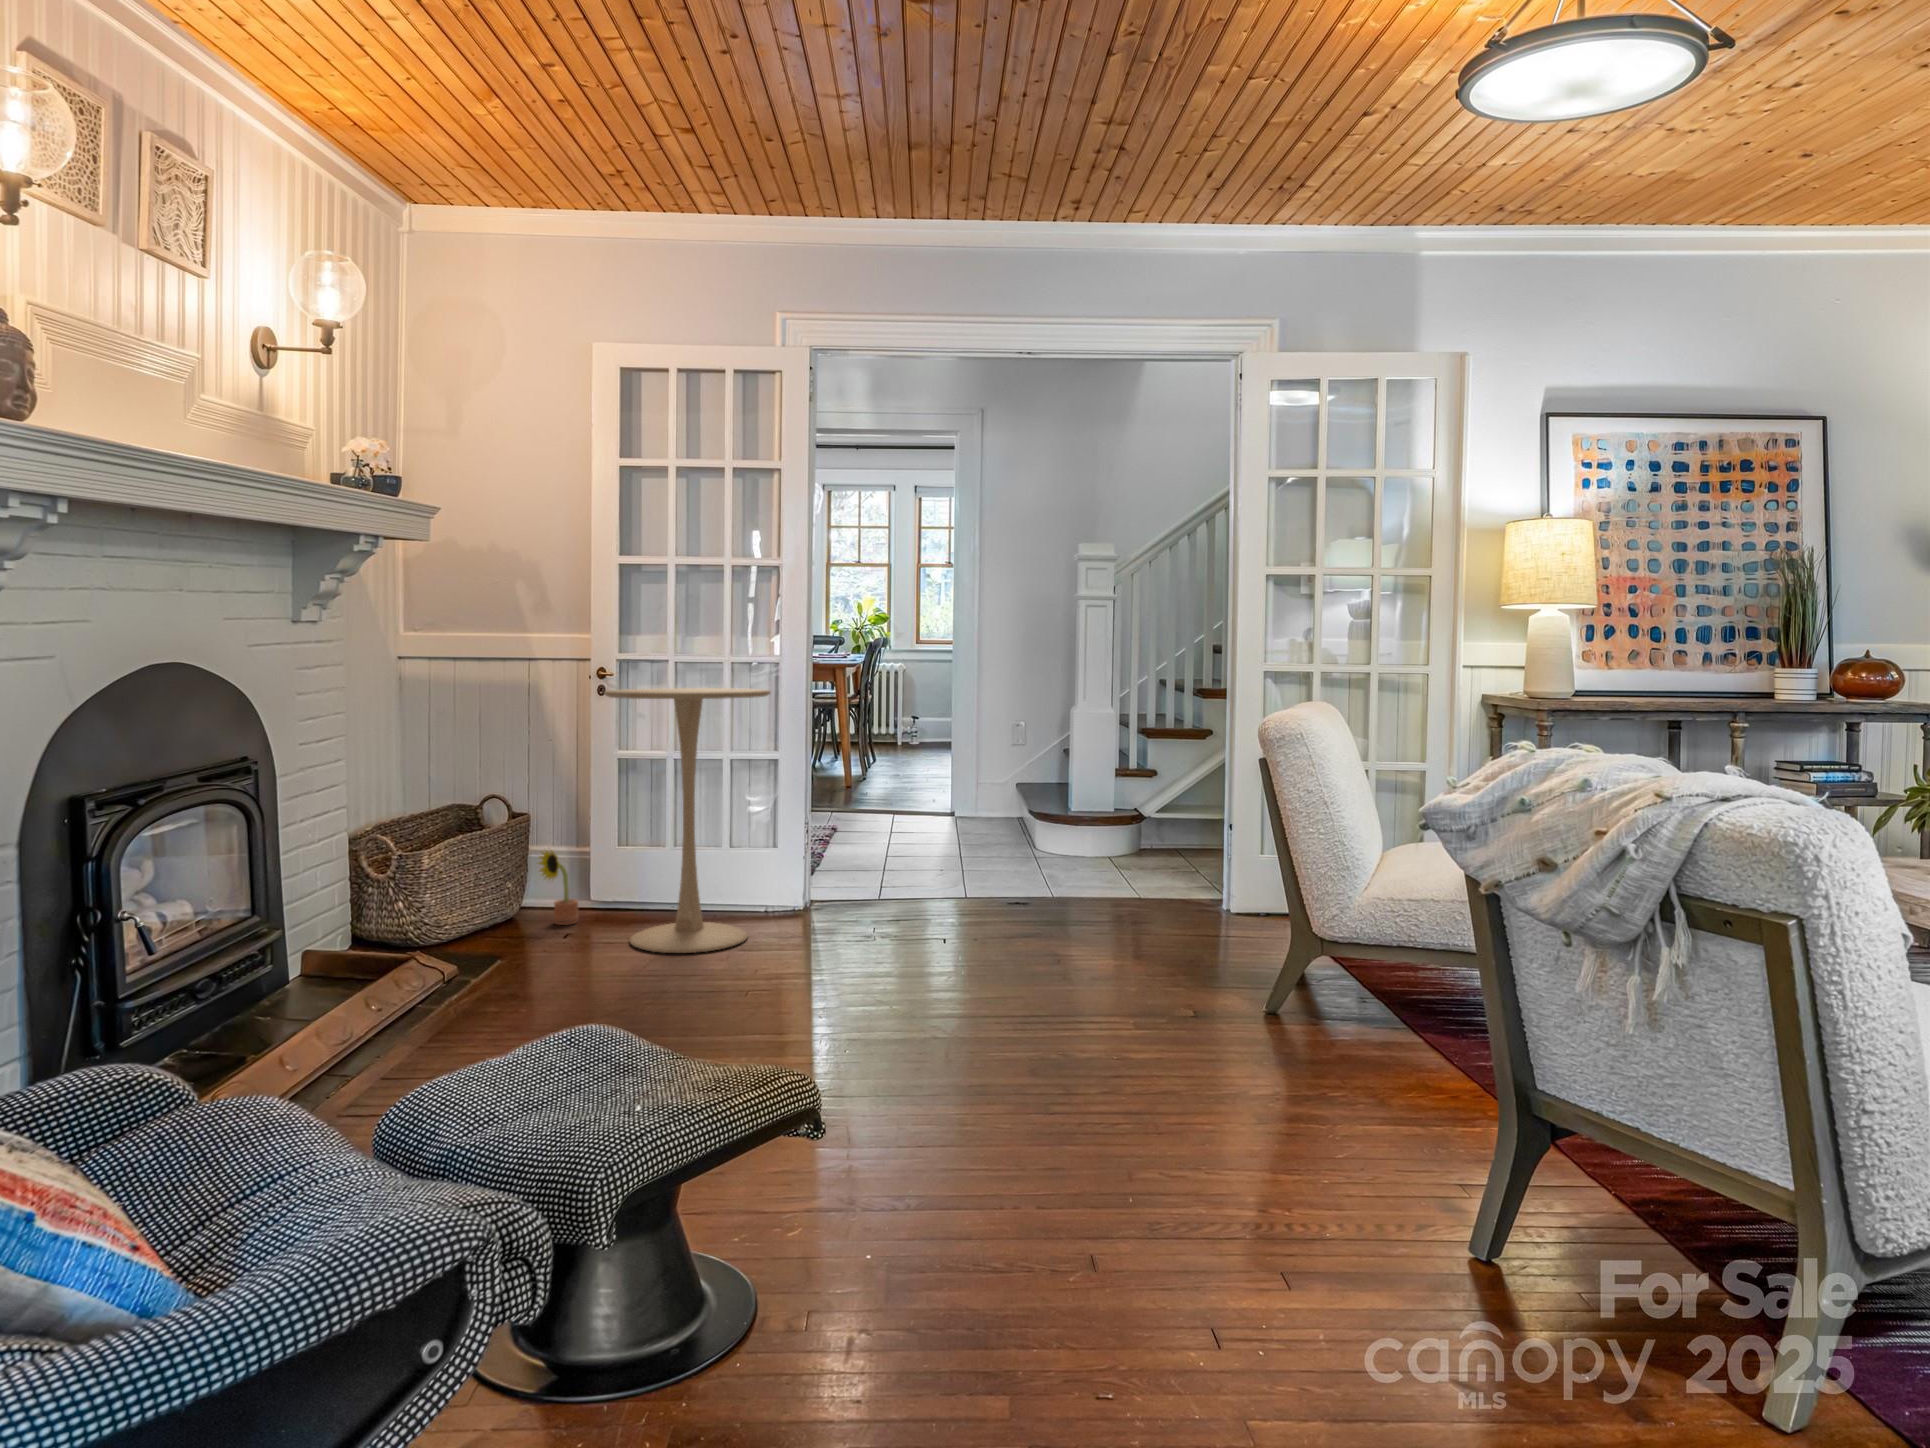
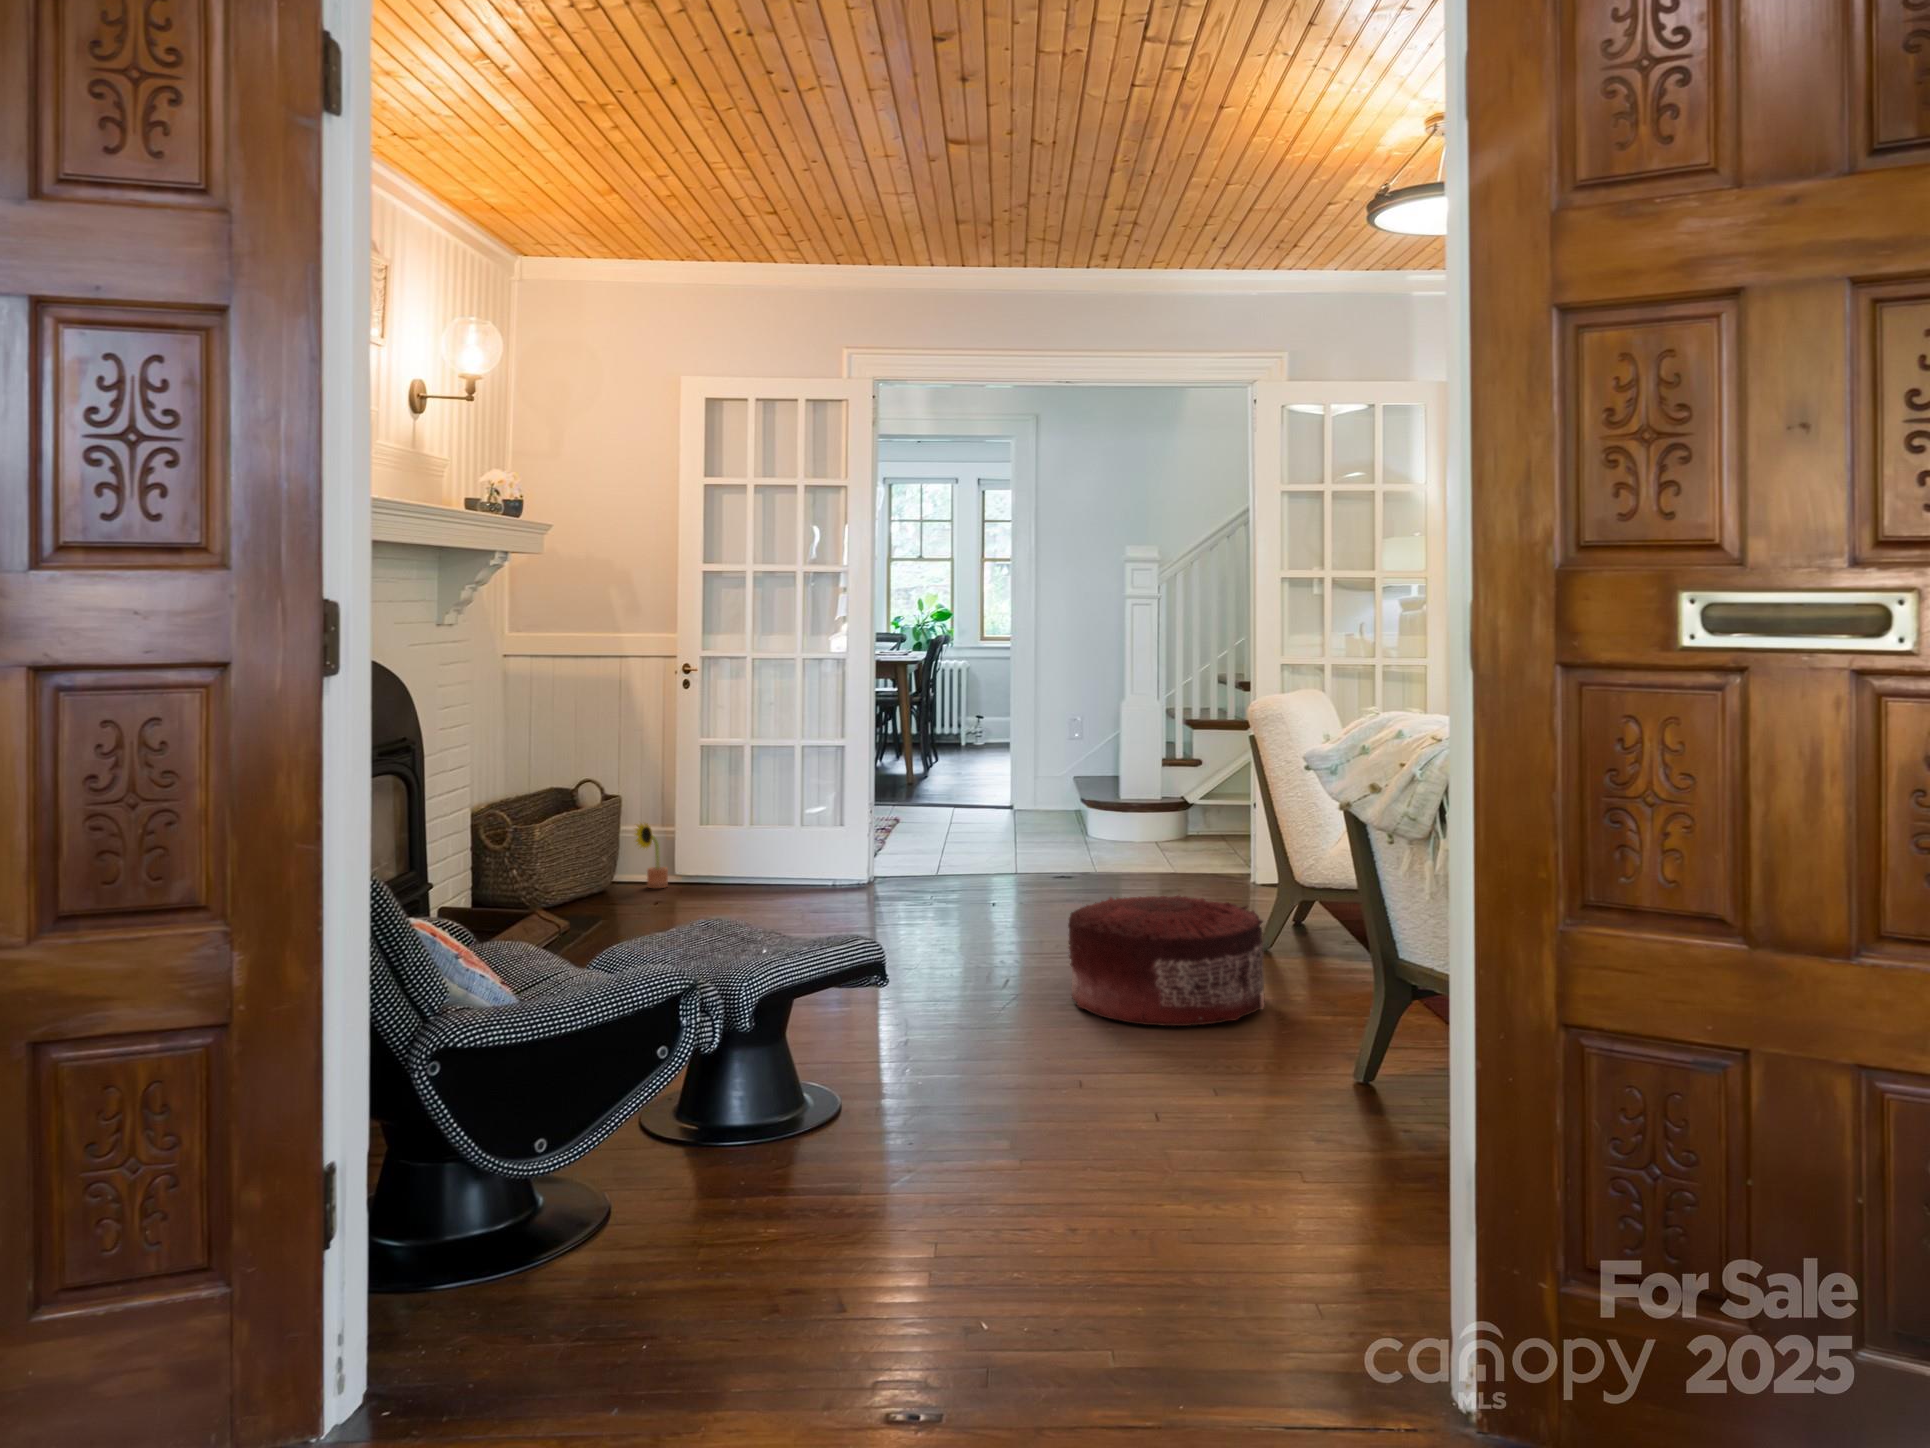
pedestal table: present [604,688,770,953] -> none [694,682,836,908]
pouf: none [1070,962,1335,1164] -> present [1068,895,1264,1026]

